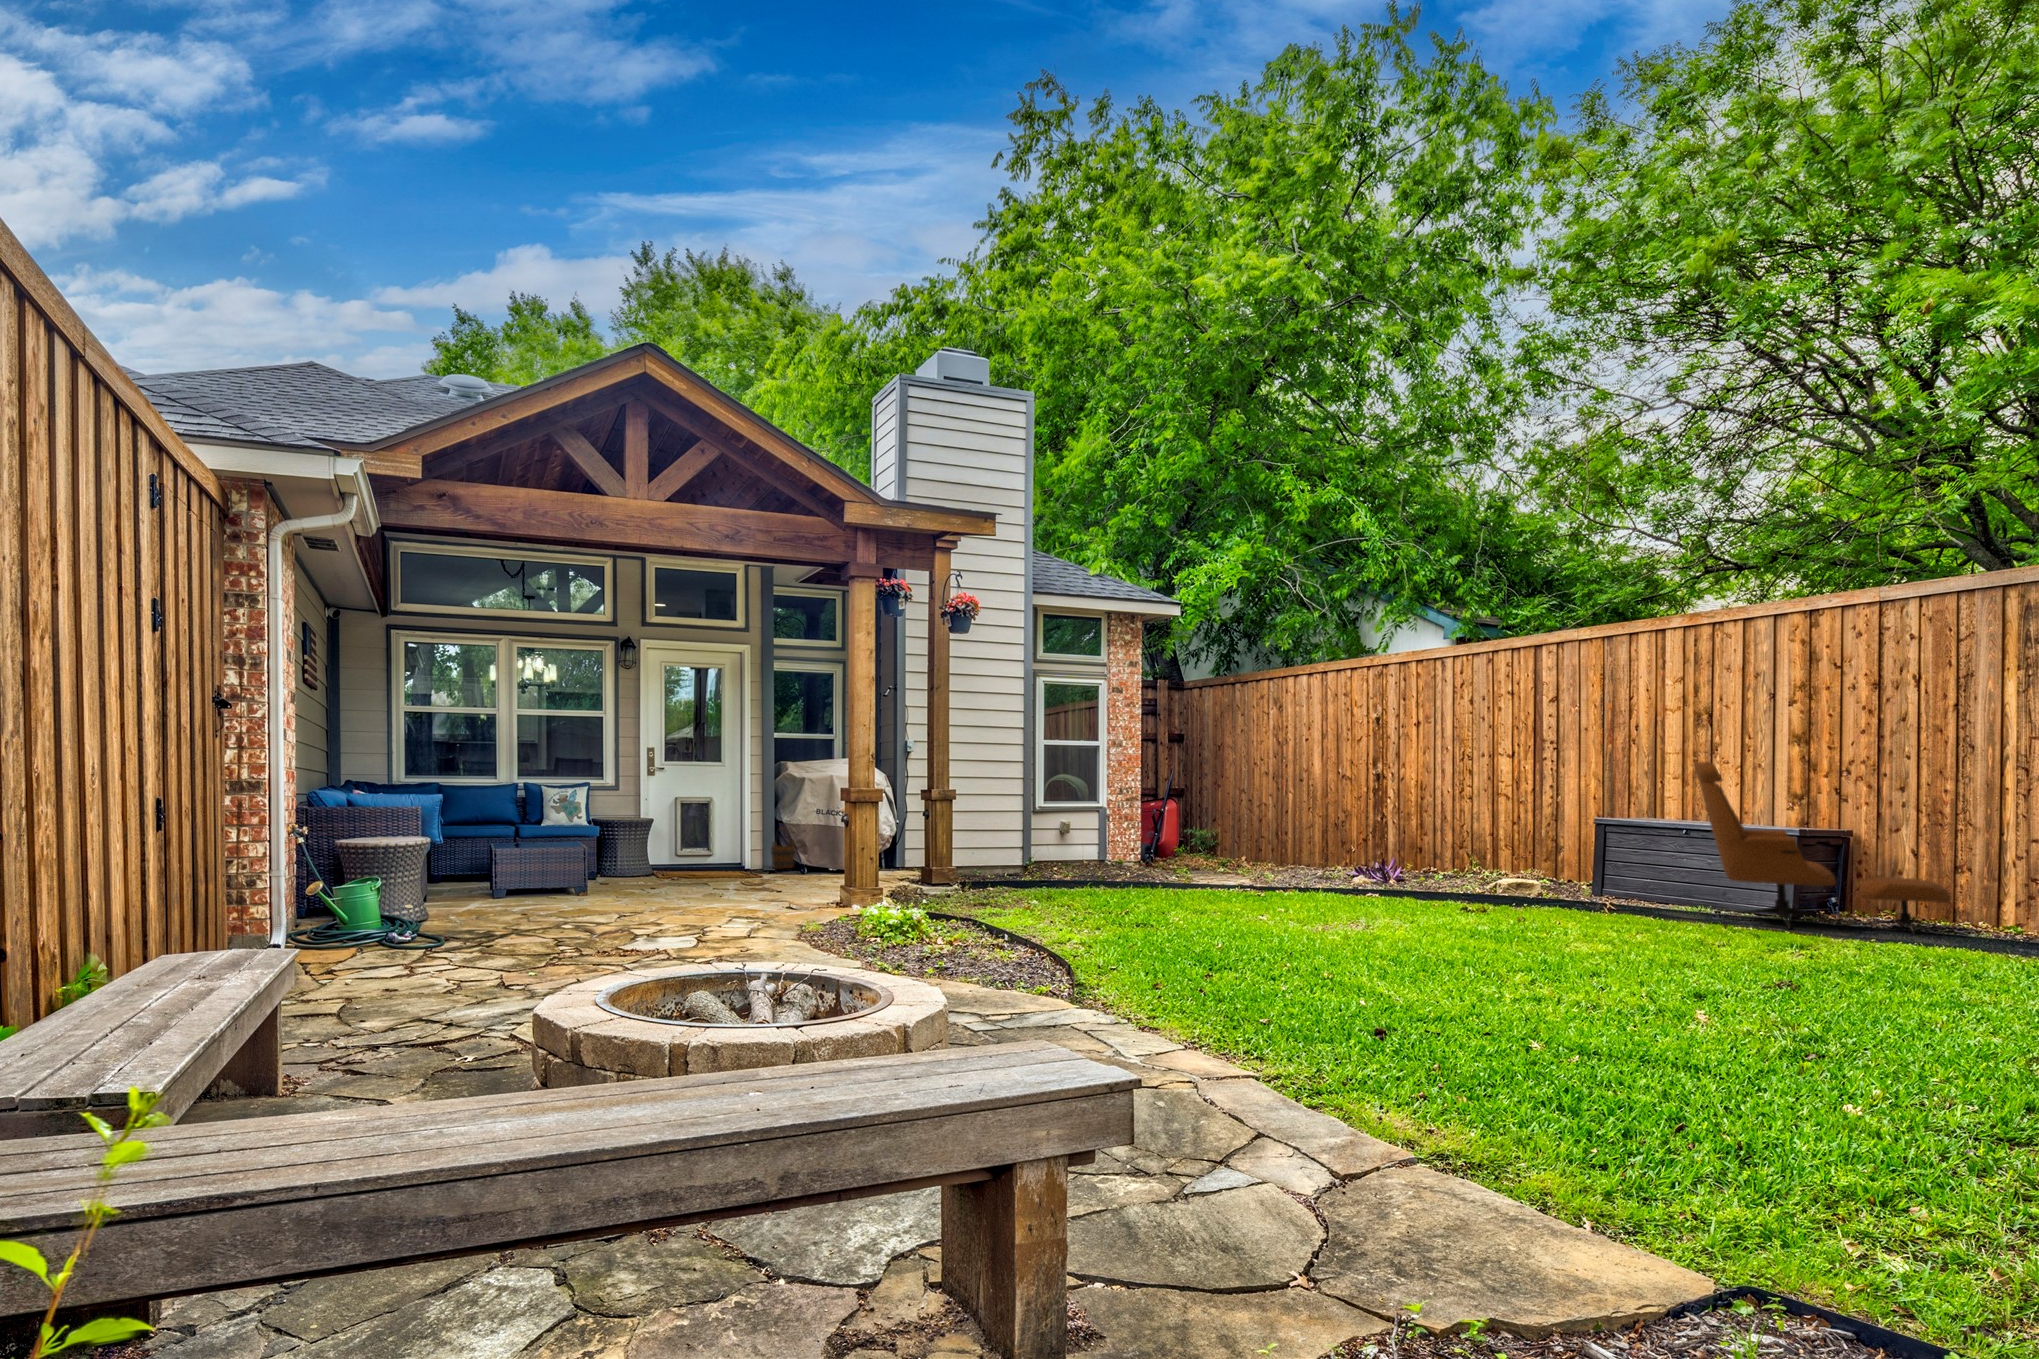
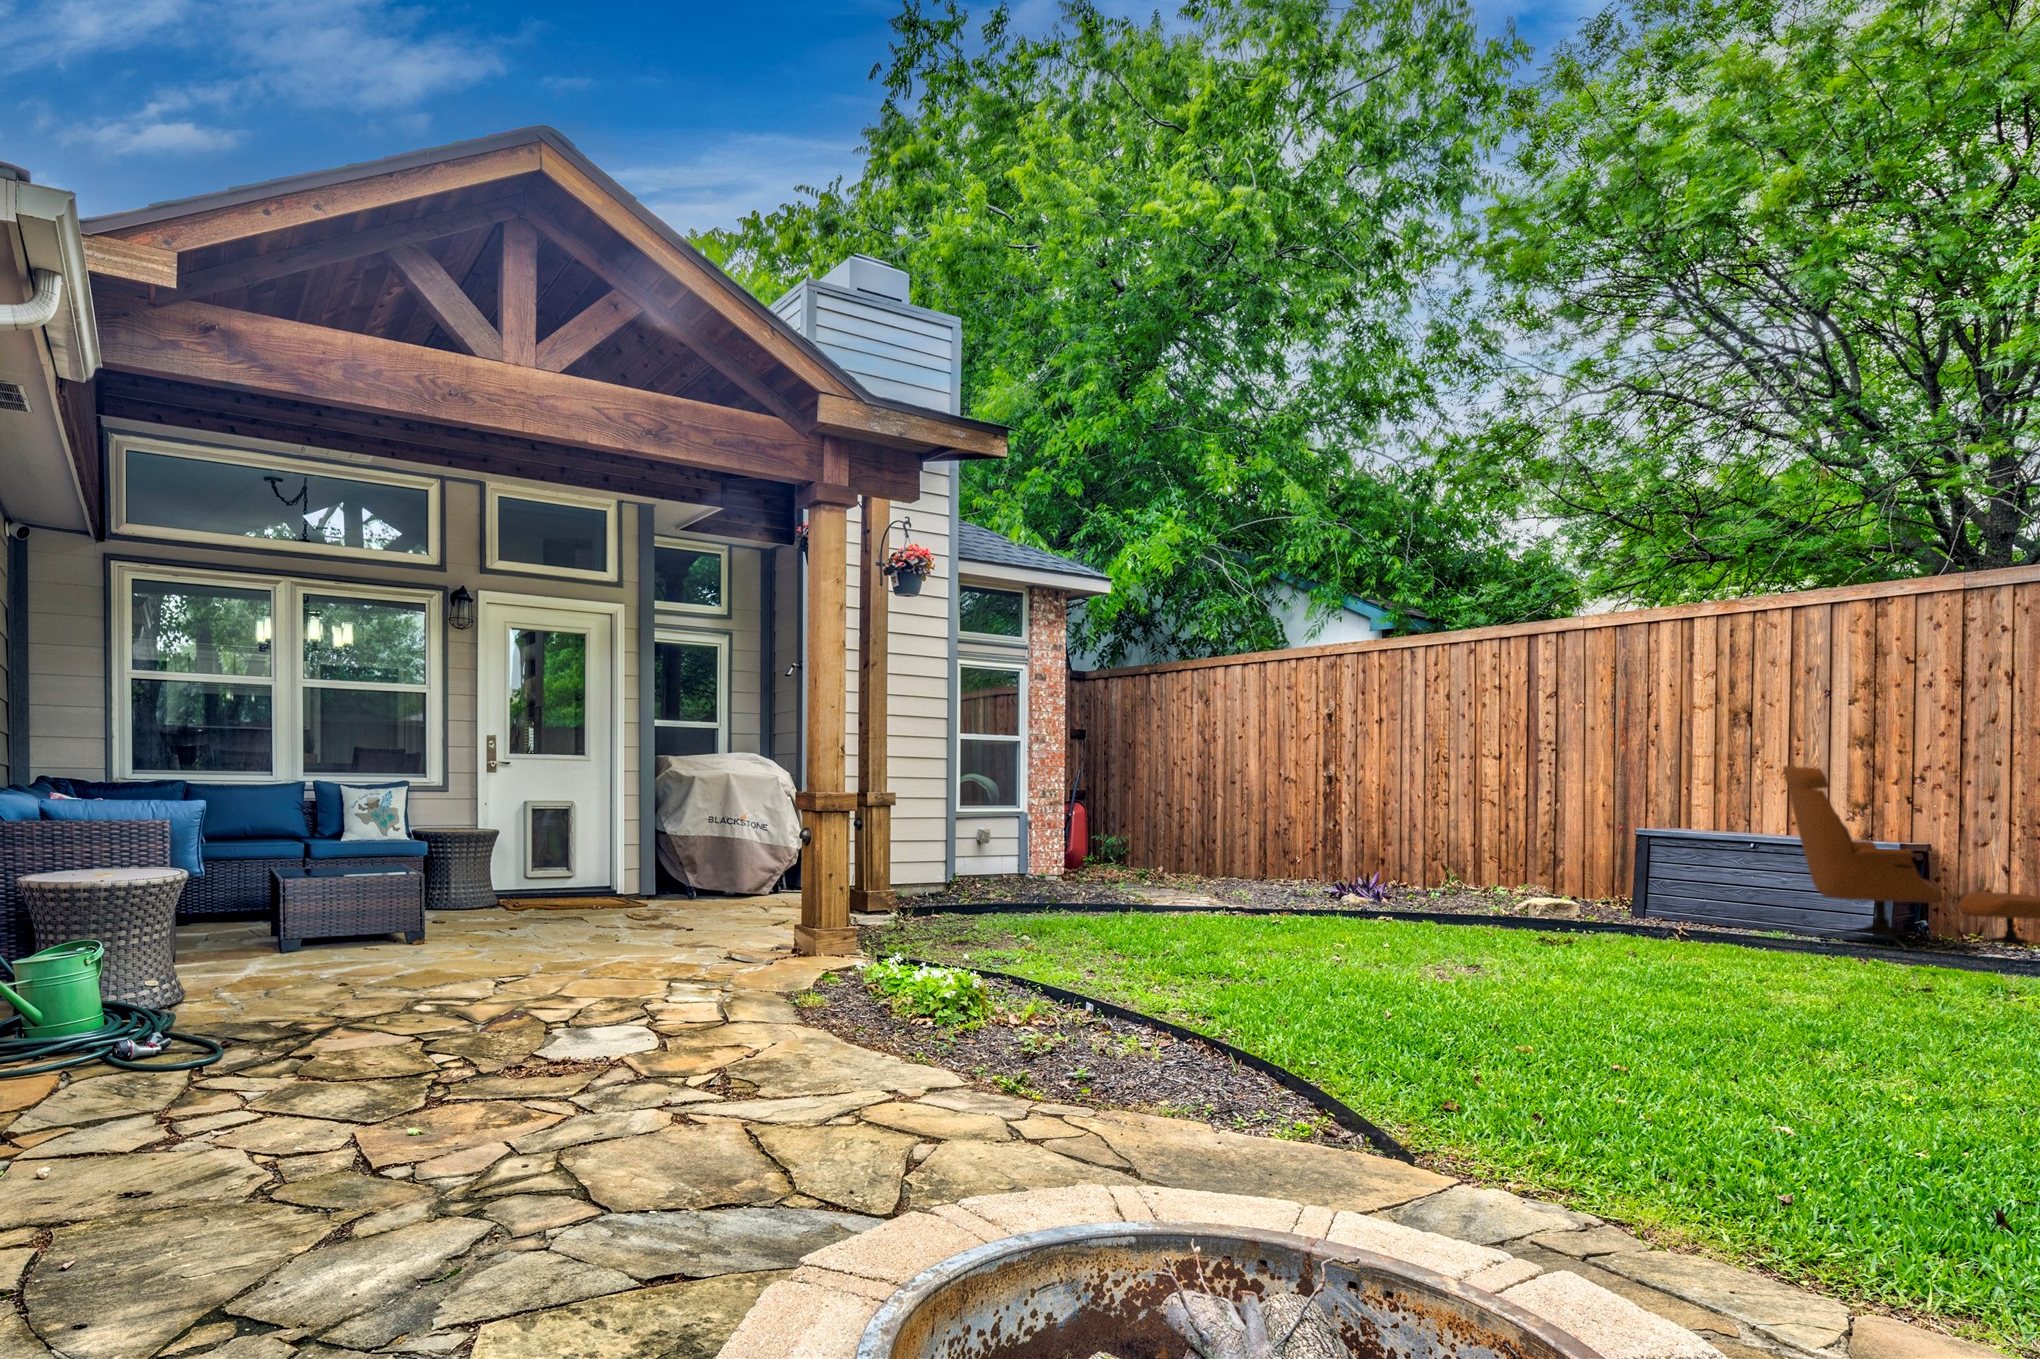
wooden bucket: present [771,827,795,868] -> none [647,839,678,892]

